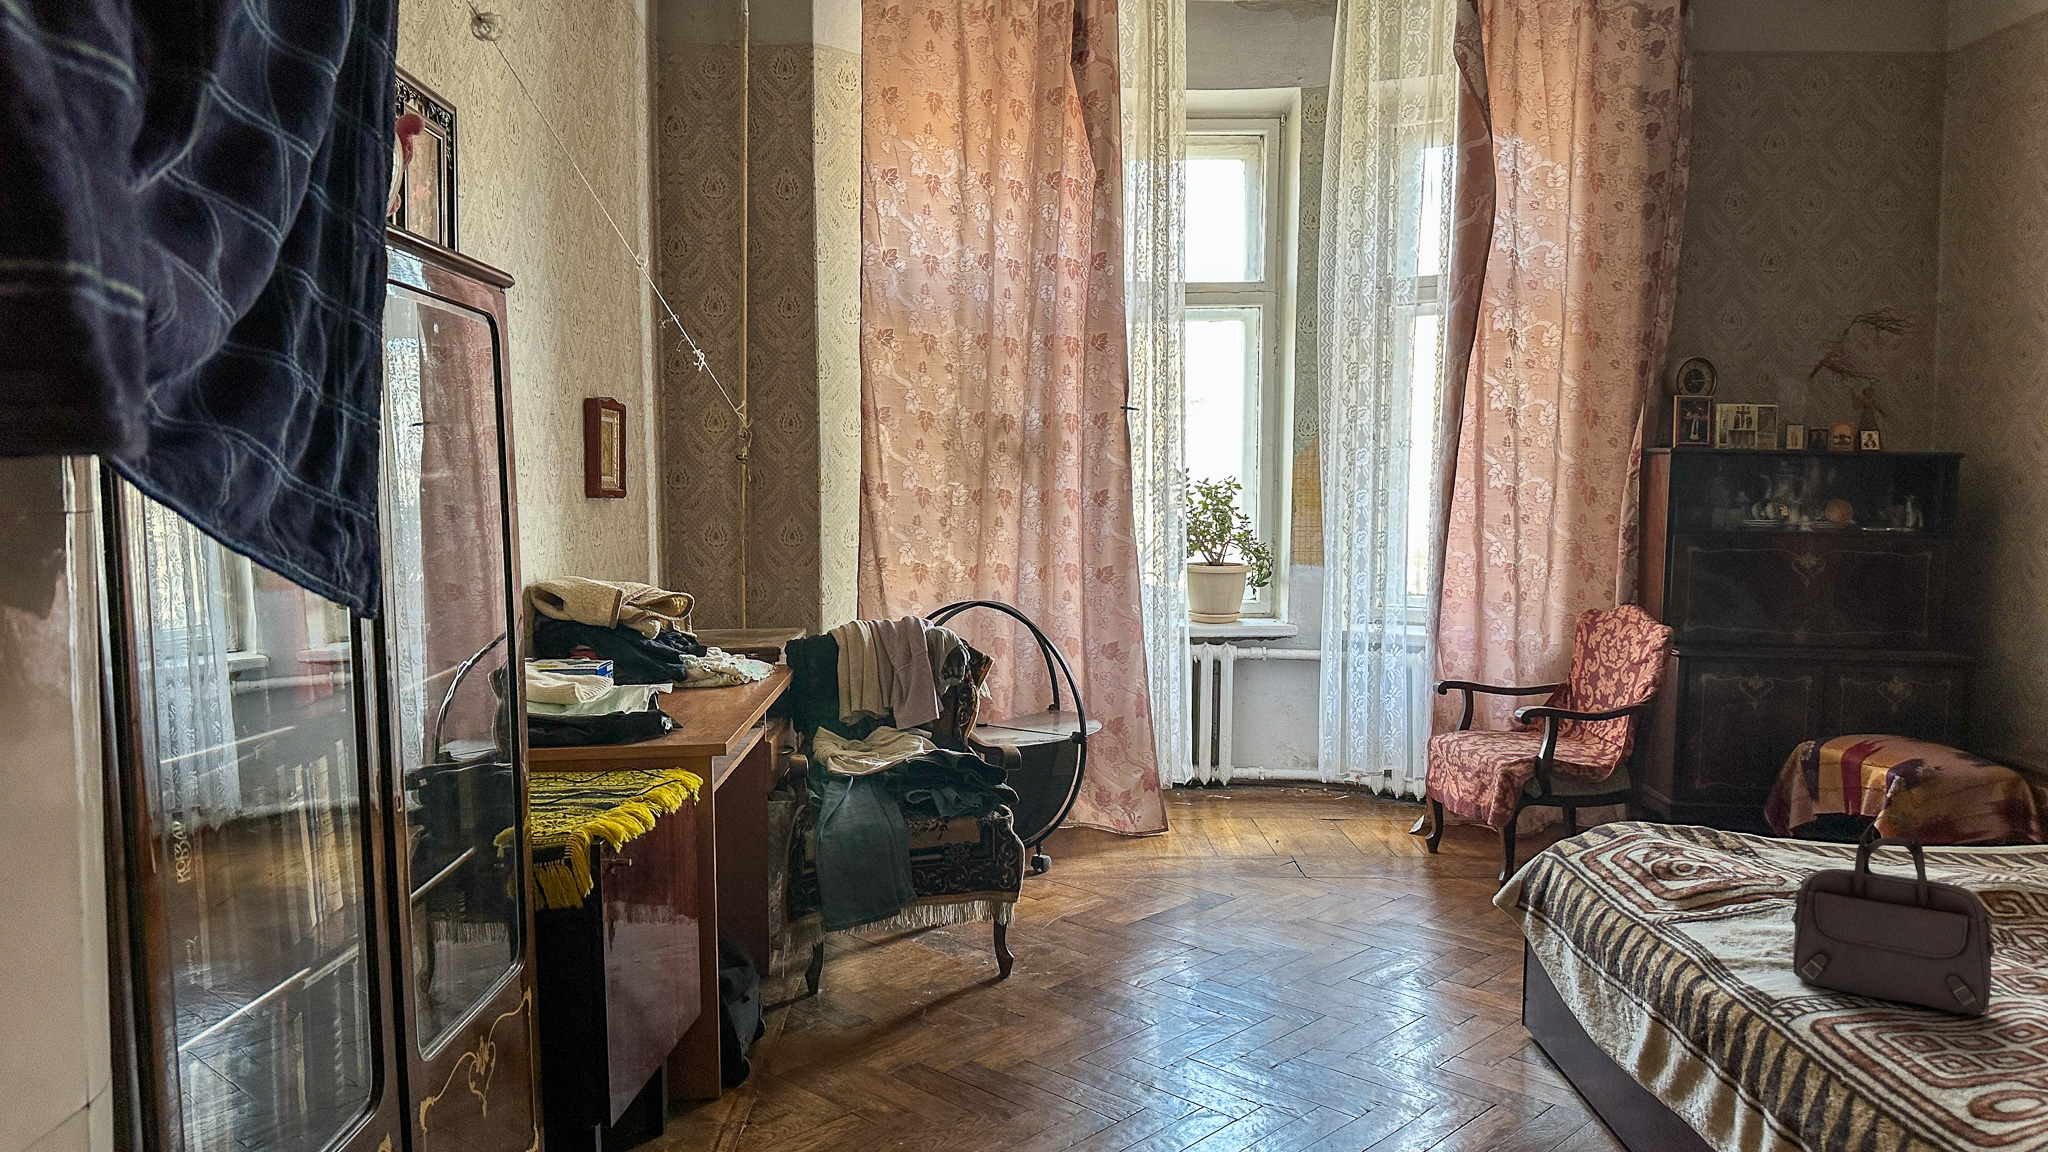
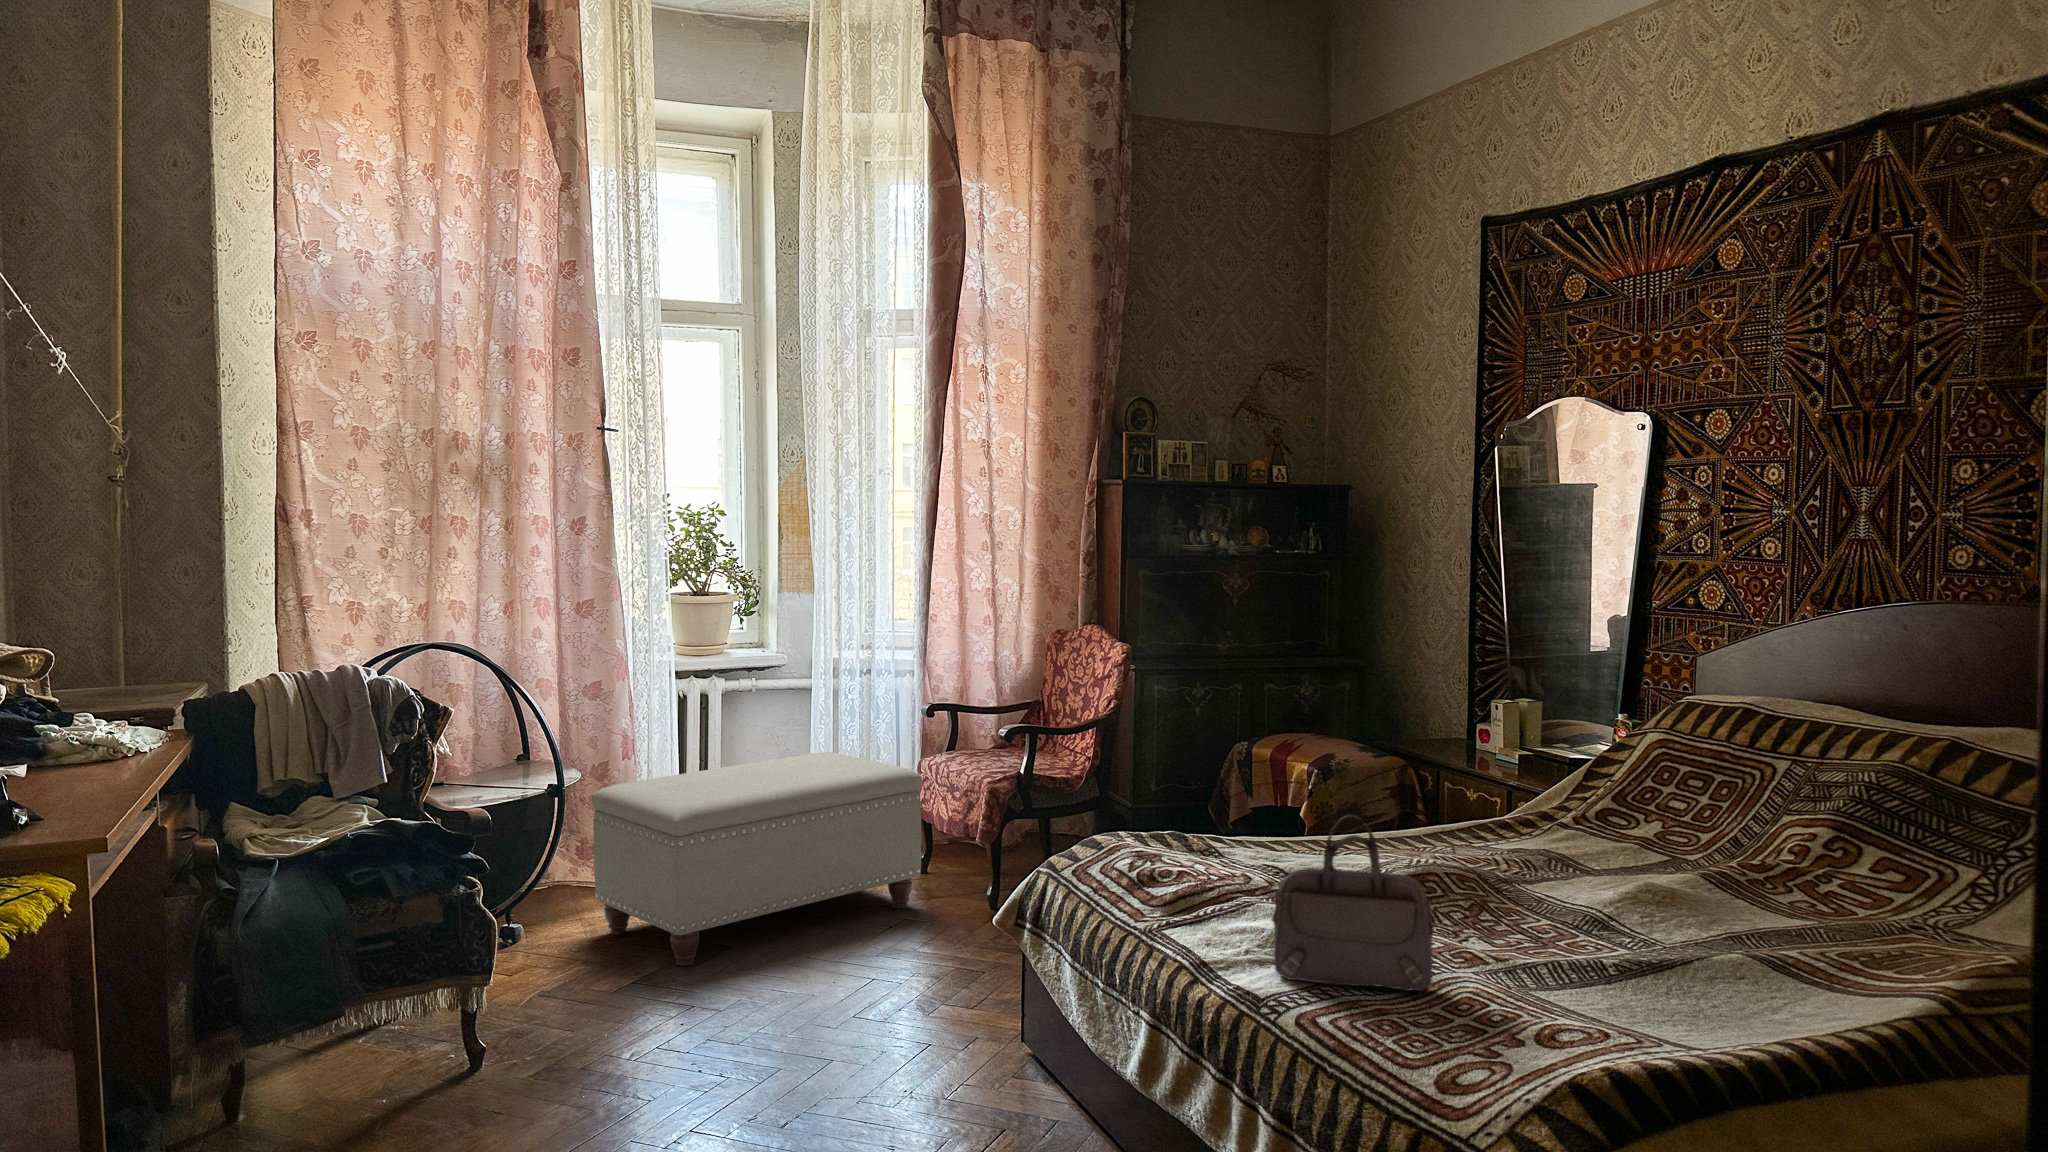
ottoman: none [1112,722,1431,913] -> present [592,752,922,966]

